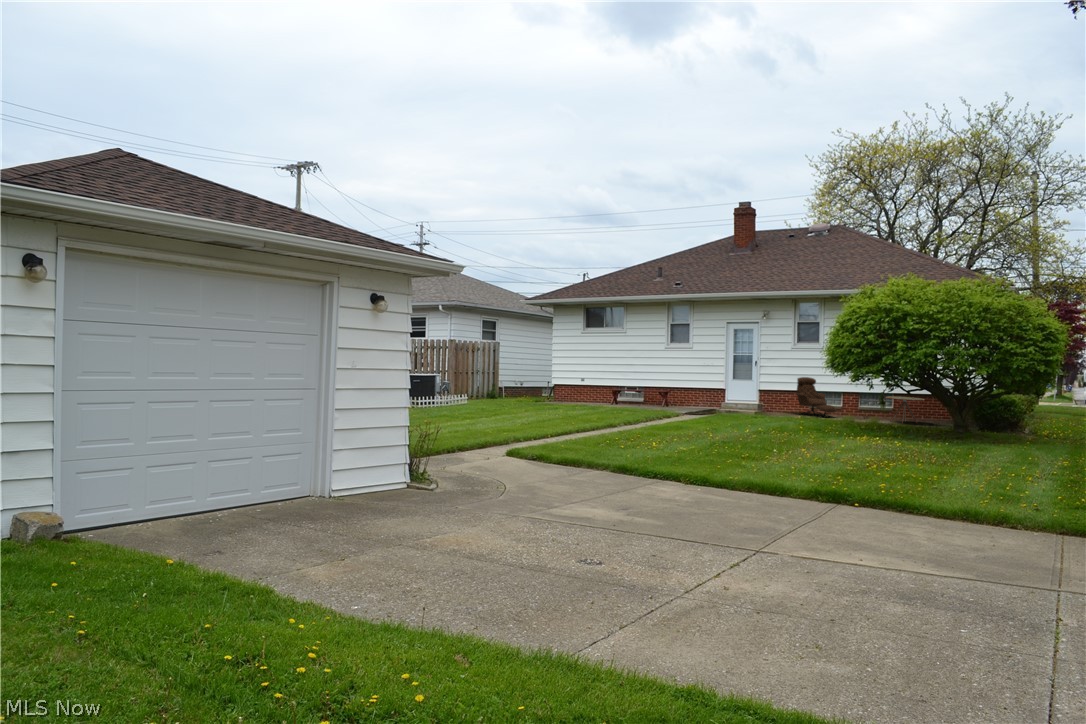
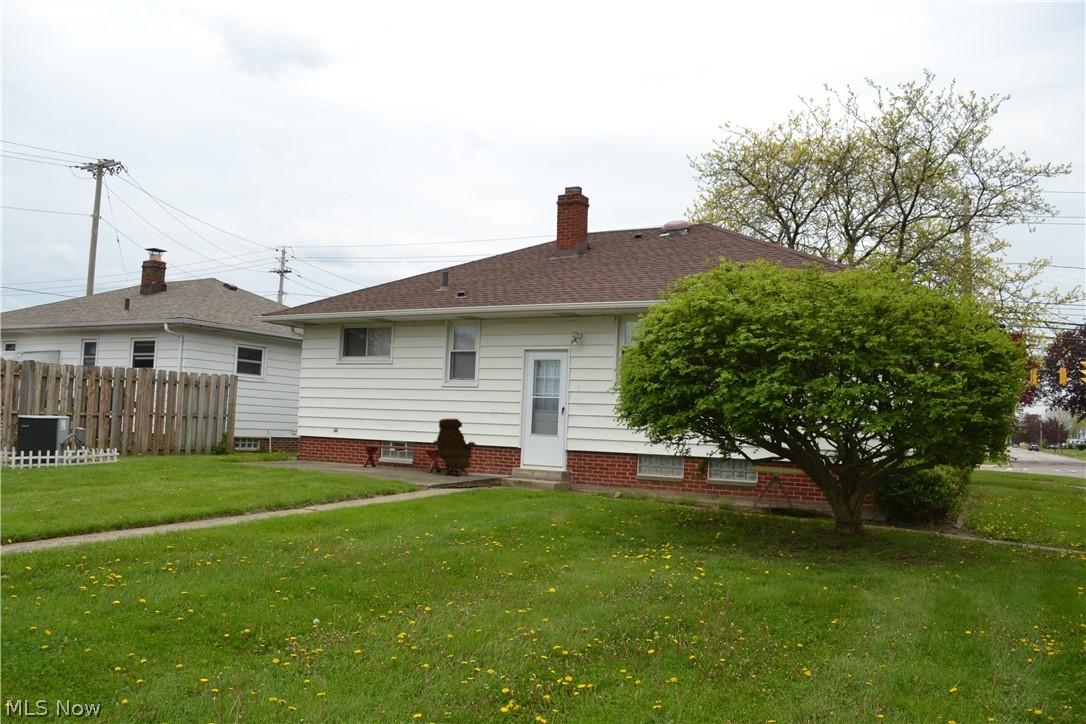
lounge chair: present [797,377,837,417] -> present [433,419,476,476]

